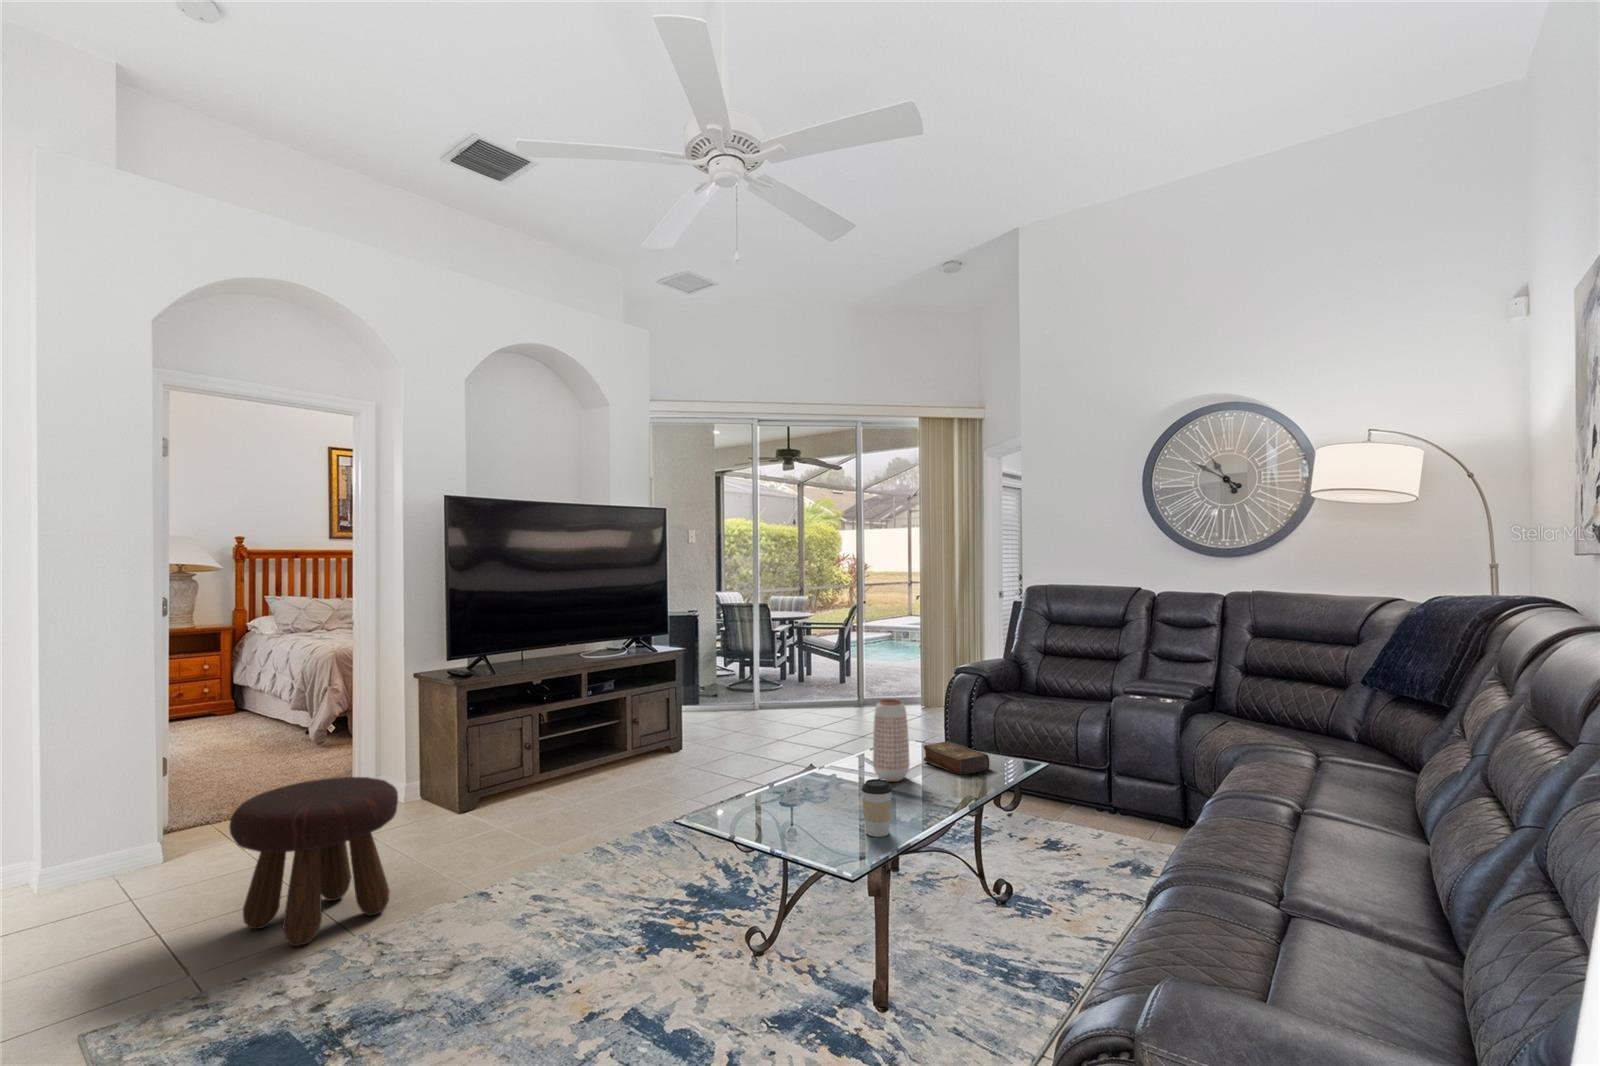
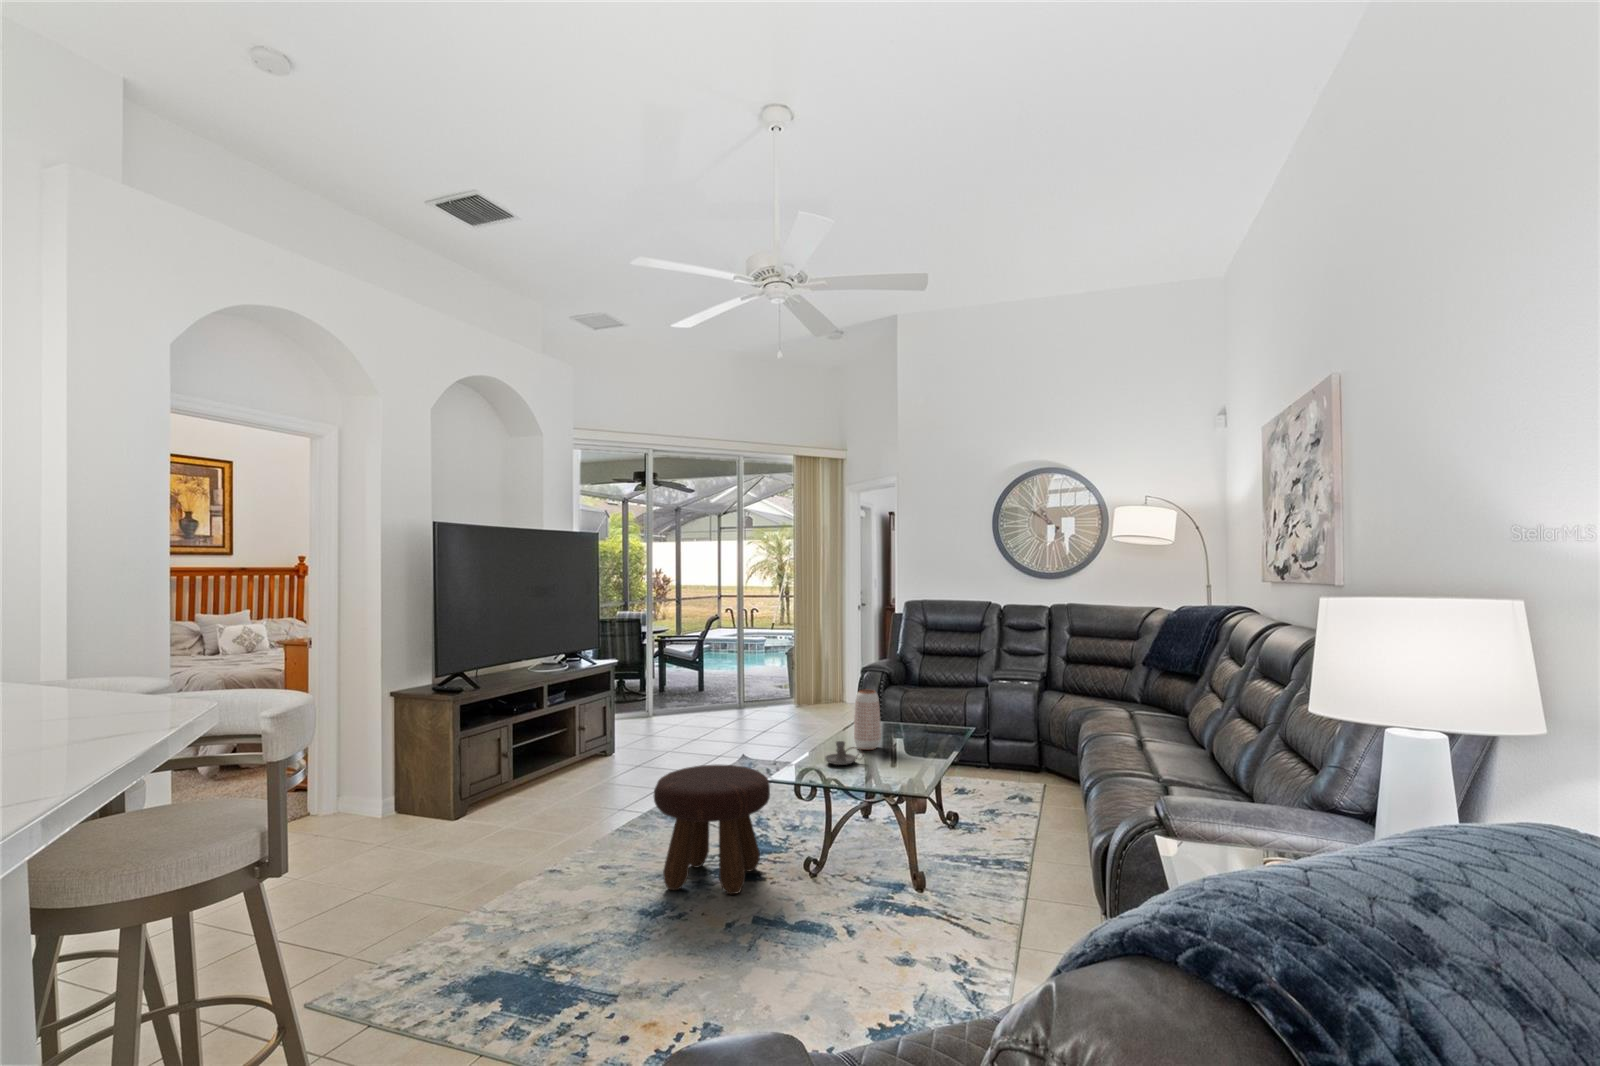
book: present [924,741,990,774] -> none [878,720,929,742]
candle holder: none [810,768,862,802] -> present [825,741,864,765]
footstool: present [229,777,398,946] -> present [654,765,770,894]
coffee cup: present [861,779,892,837] -> none [885,742,906,781]

